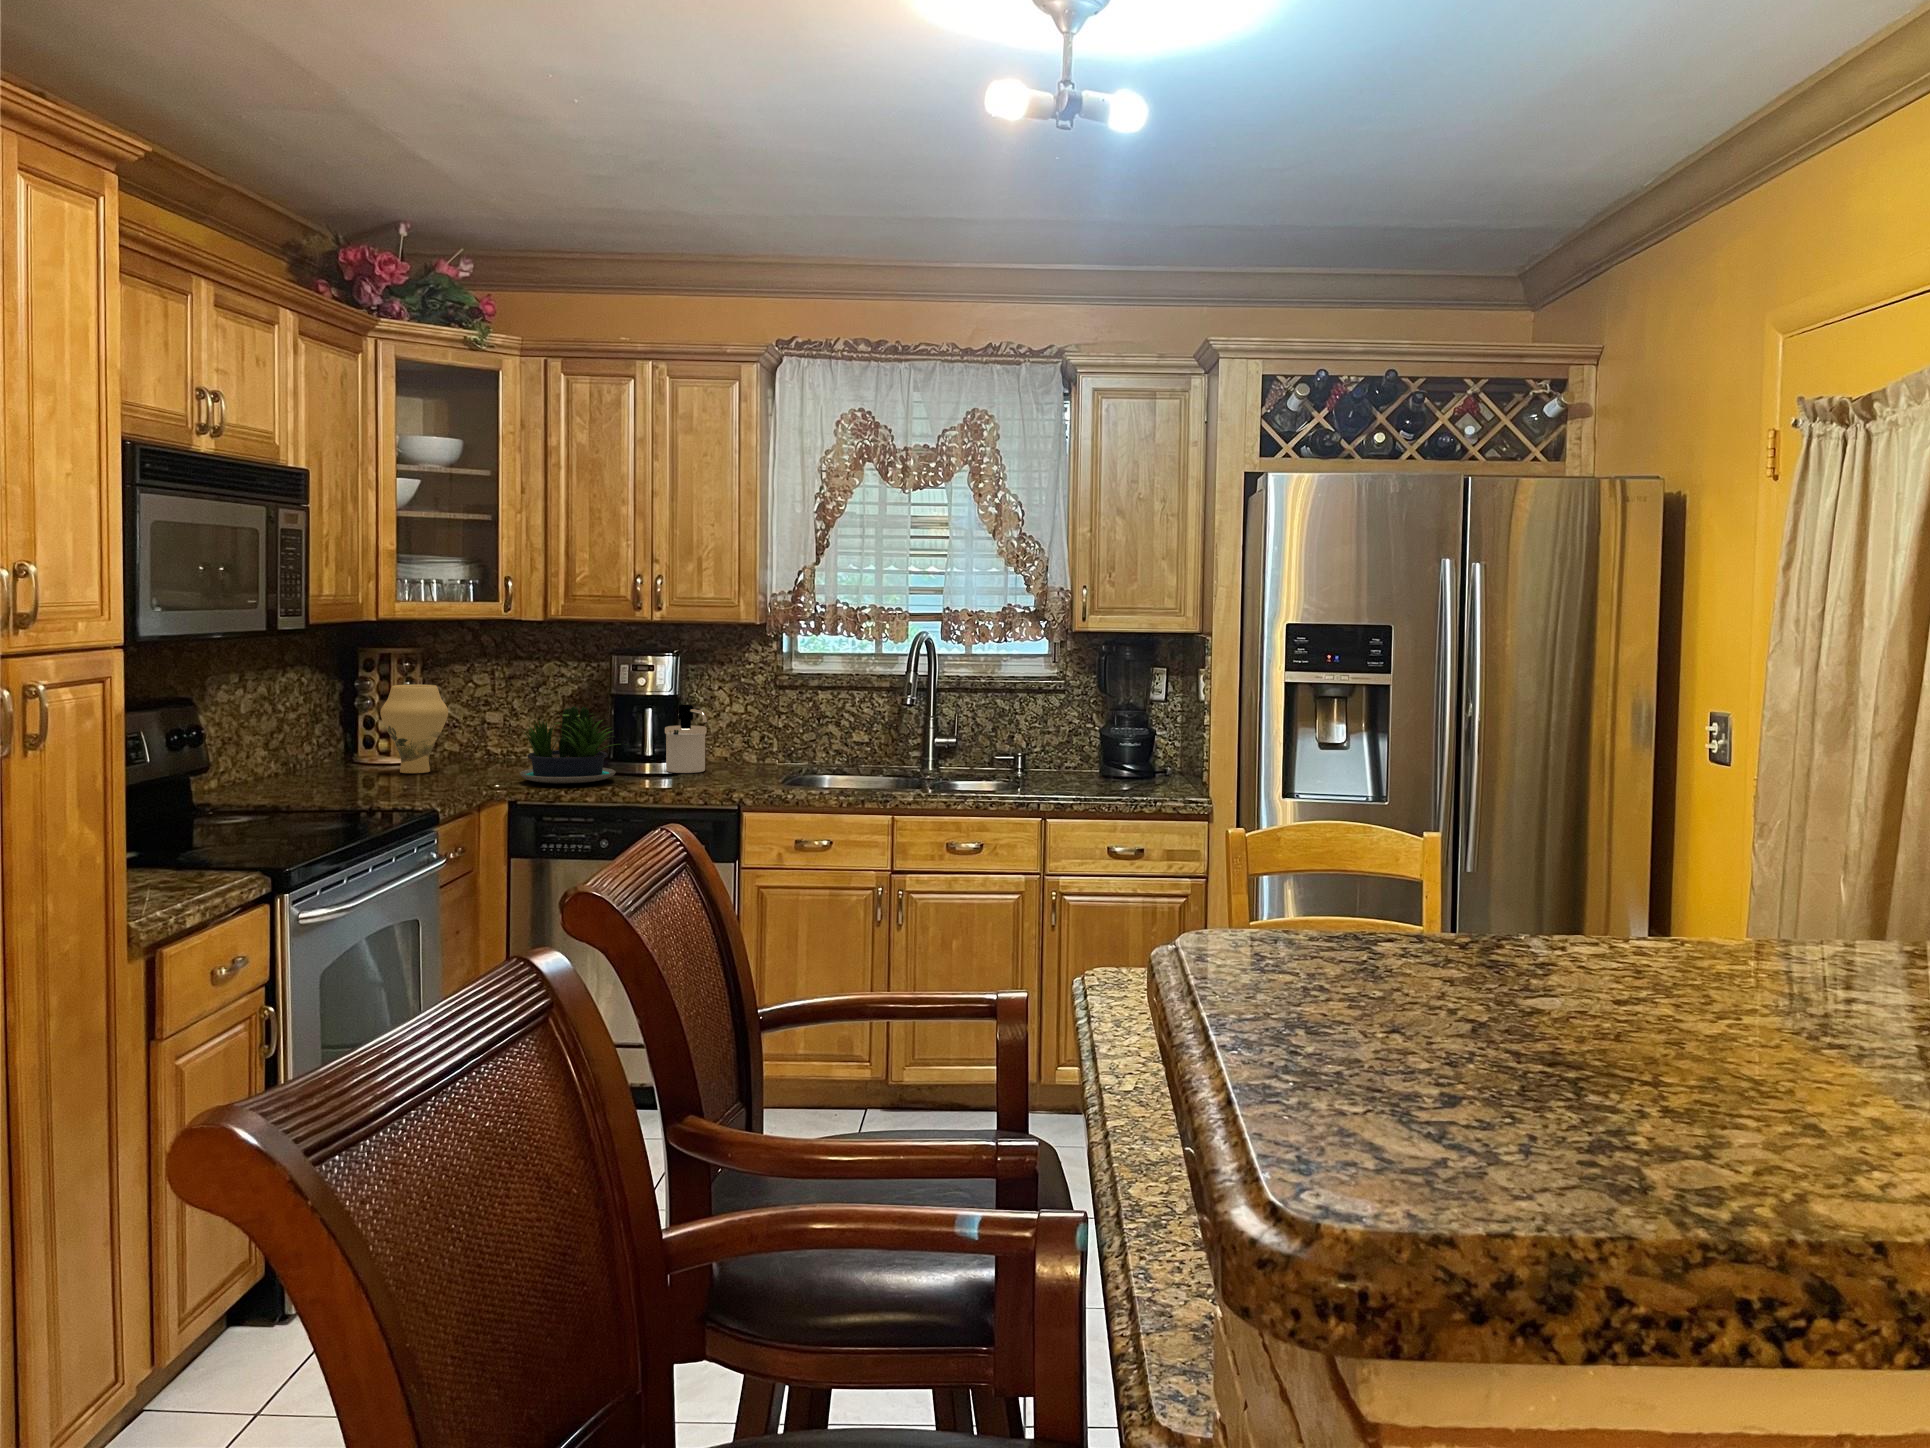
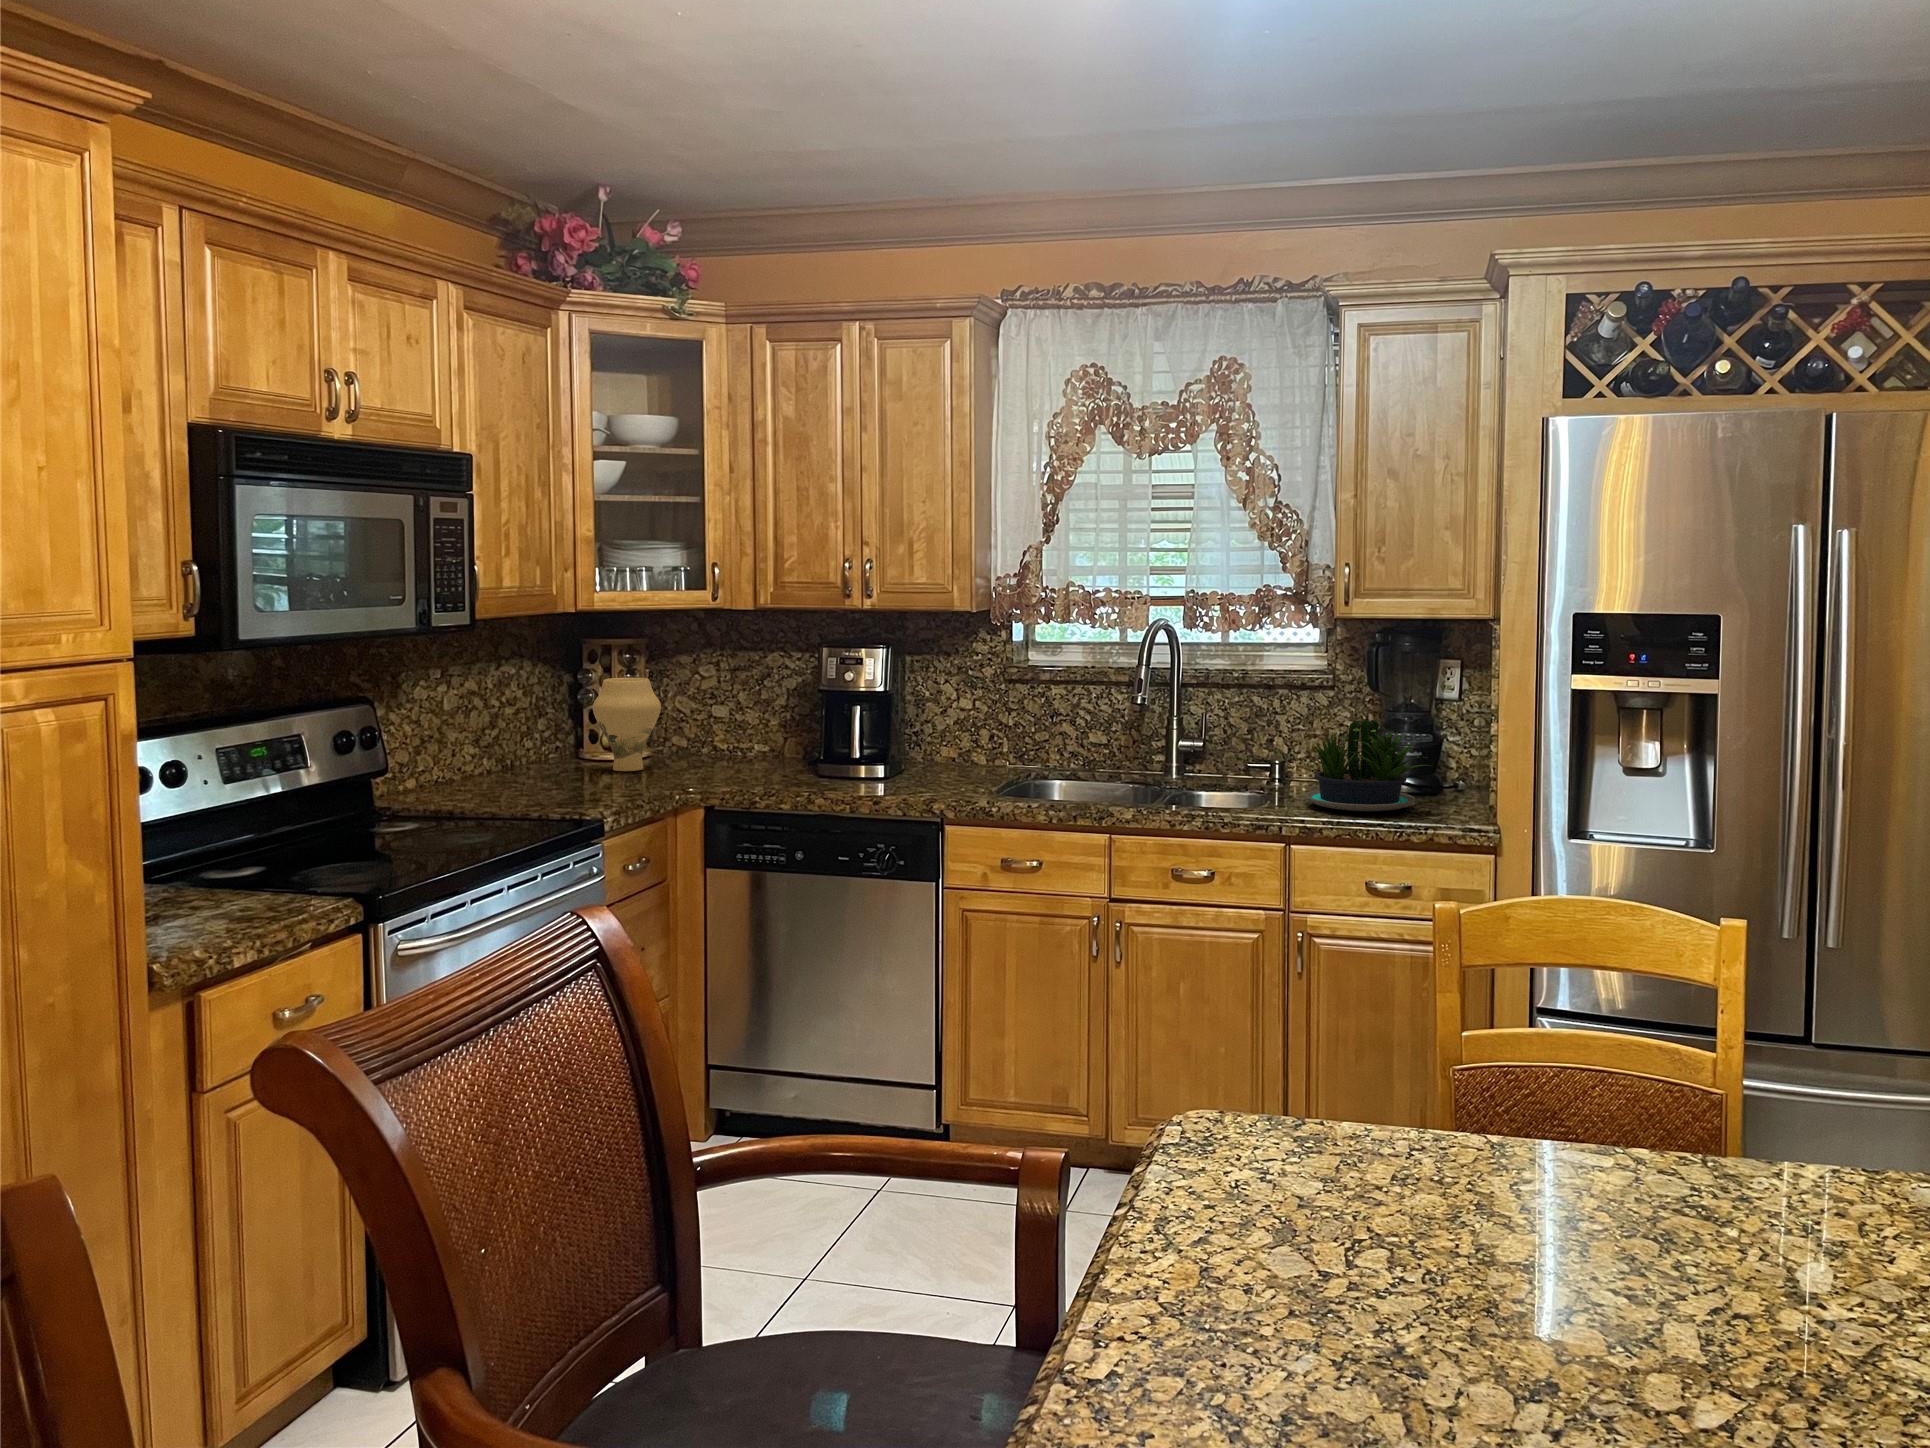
soap dispenser: present [665,704,707,773] -> none [881,700,926,775]
potted plant: present [520,706,617,784] -> present [1305,720,1428,811]

